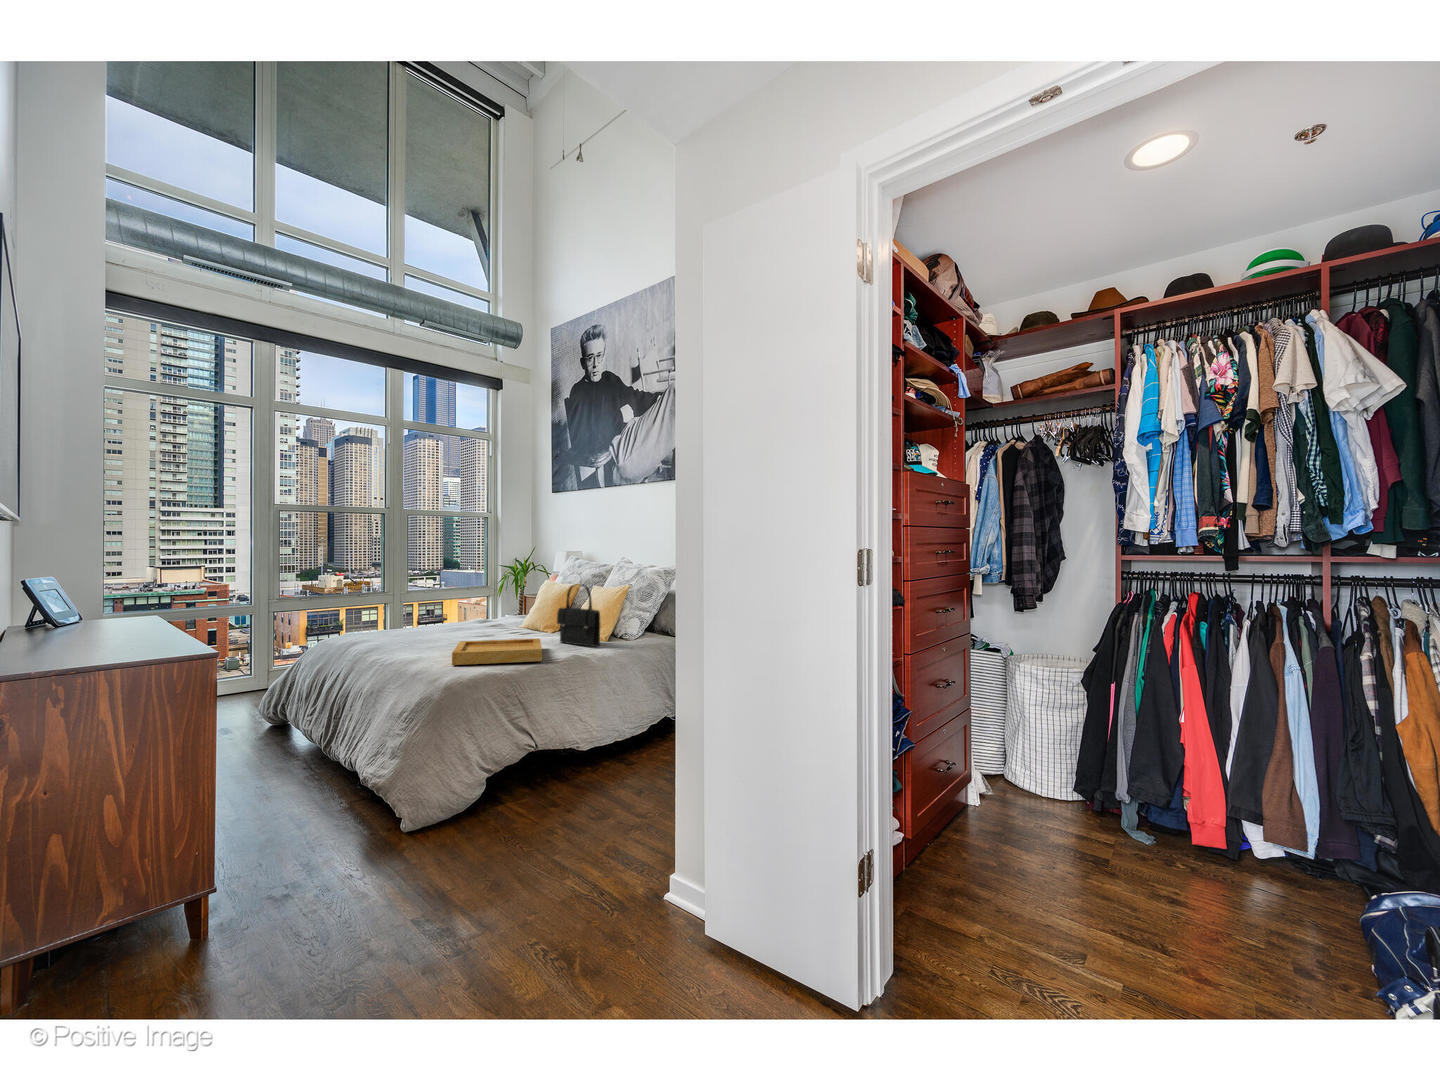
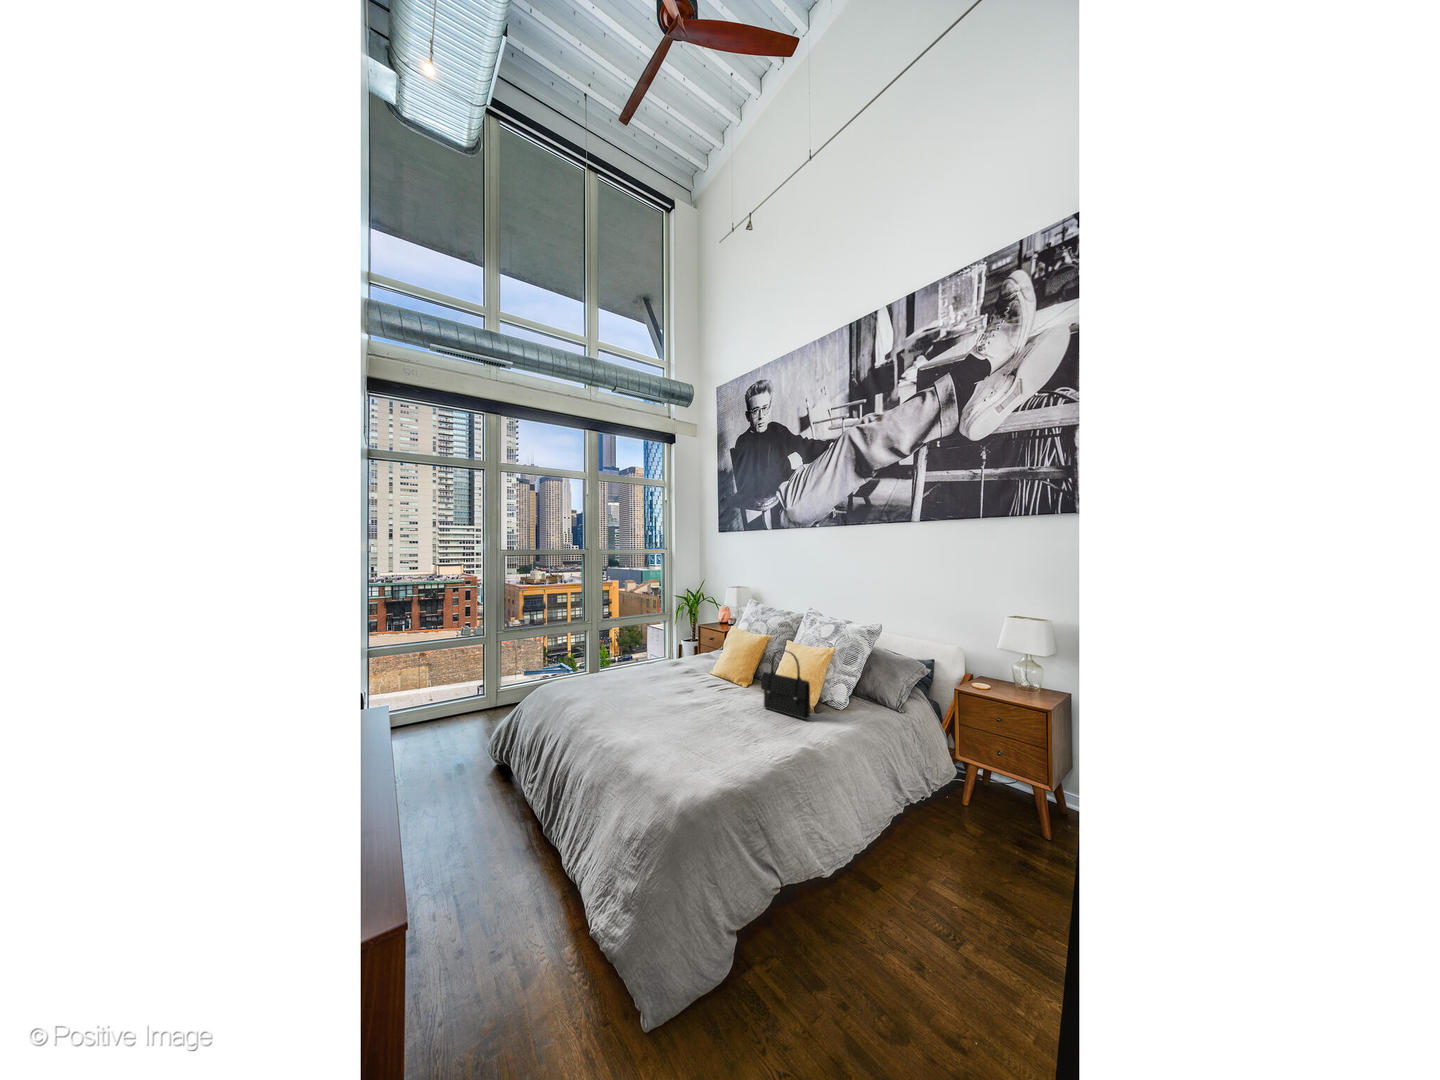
tray: present [452,639,542,665] -> none [672,710,766,758]

